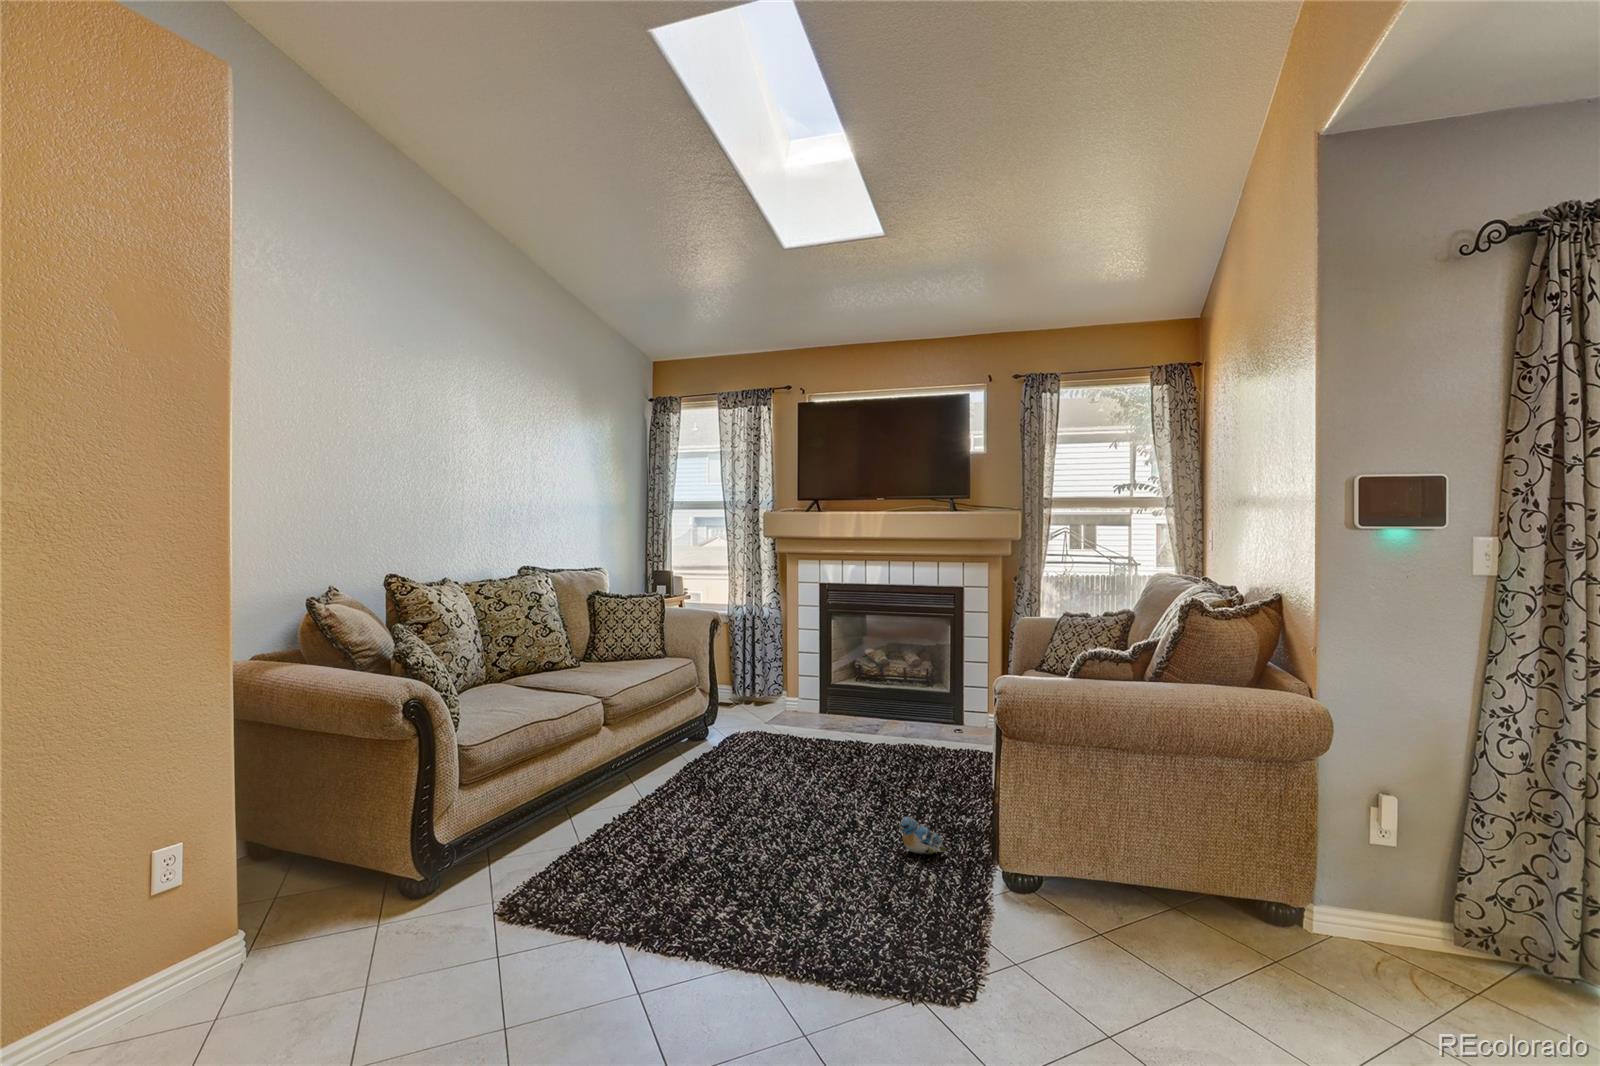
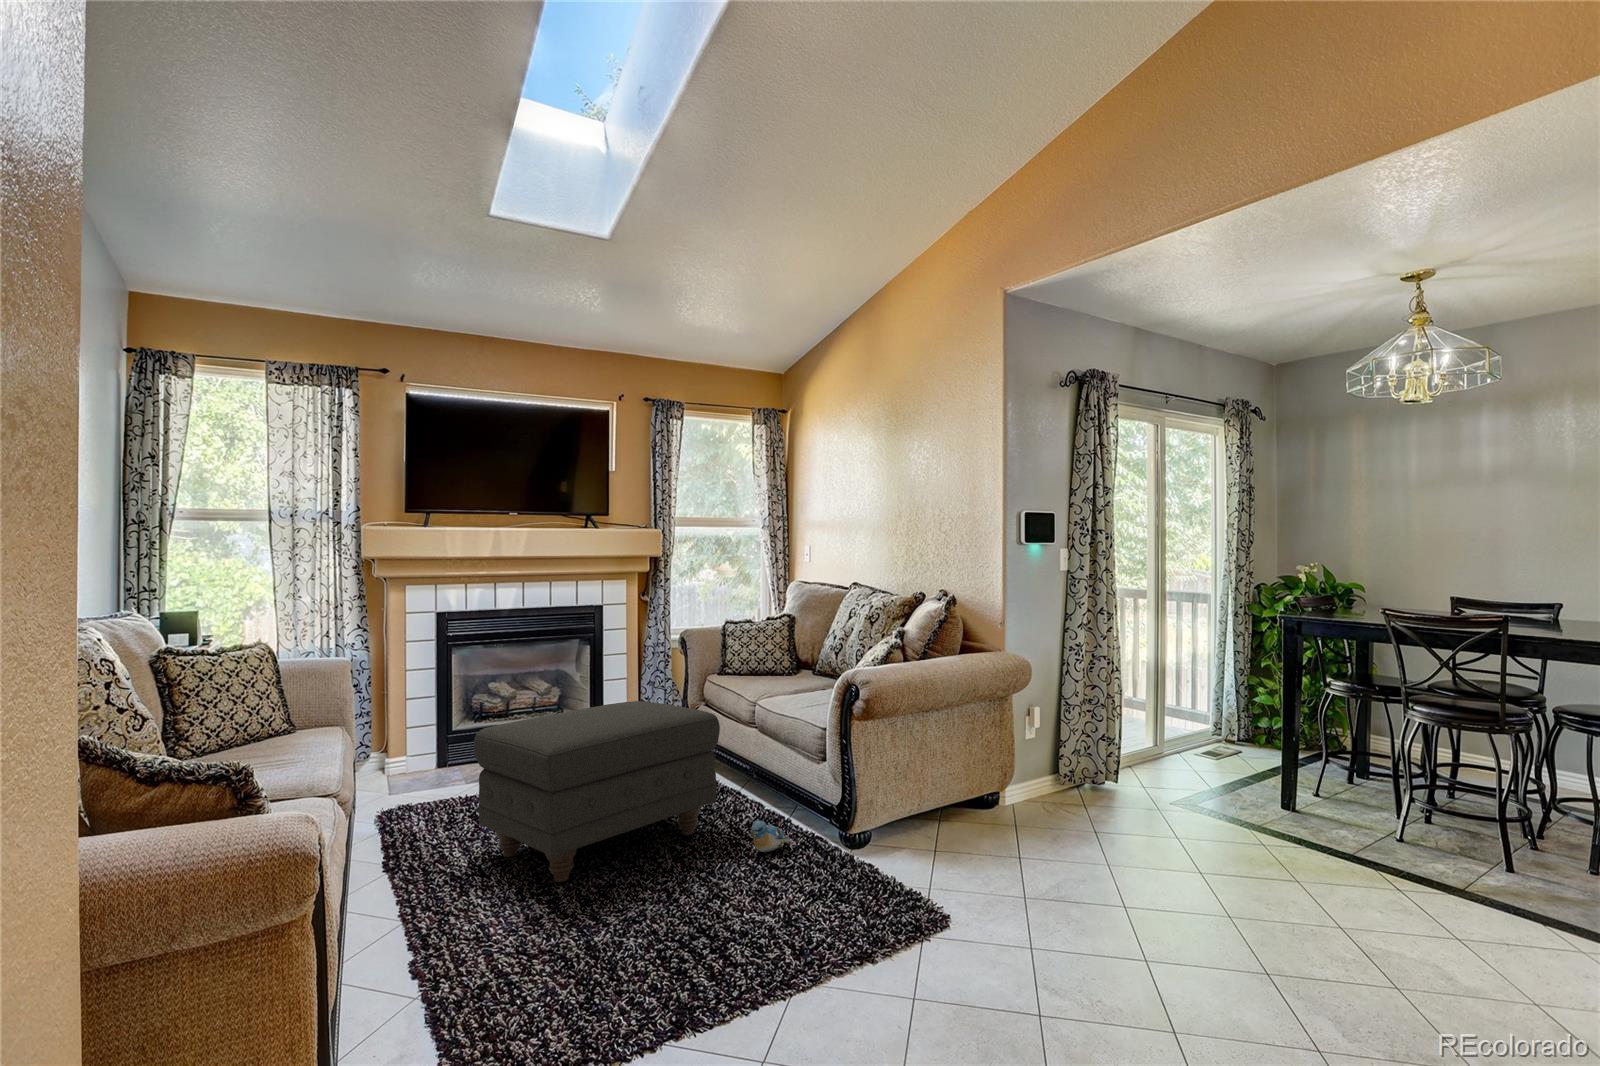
ottoman: none [716,673,910,813] -> present [474,701,720,882]

